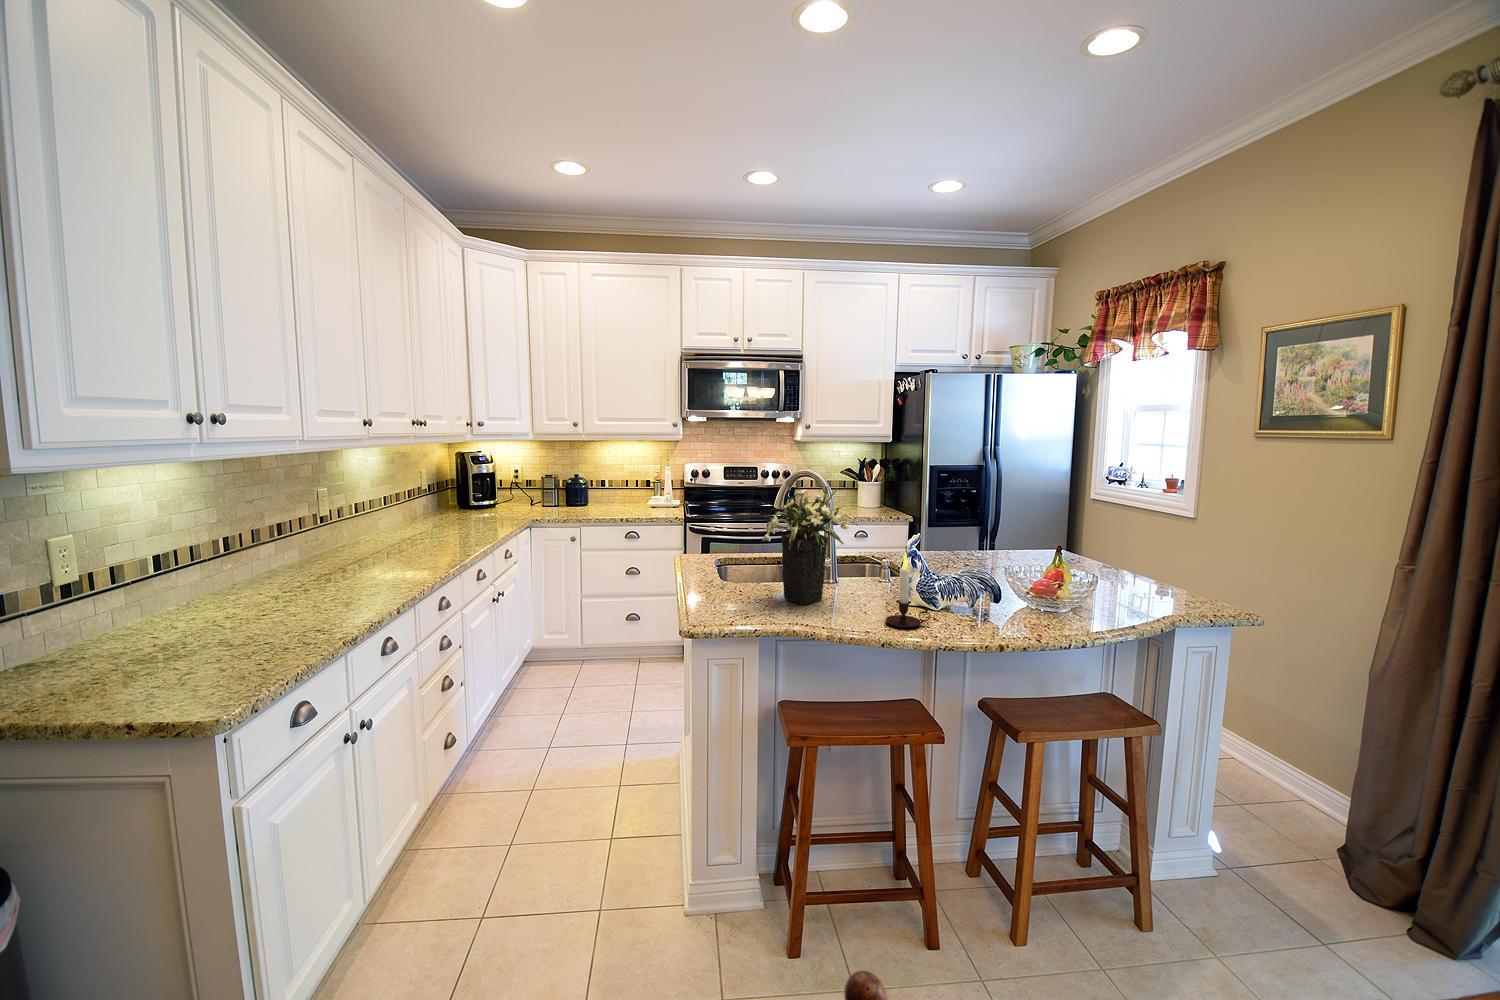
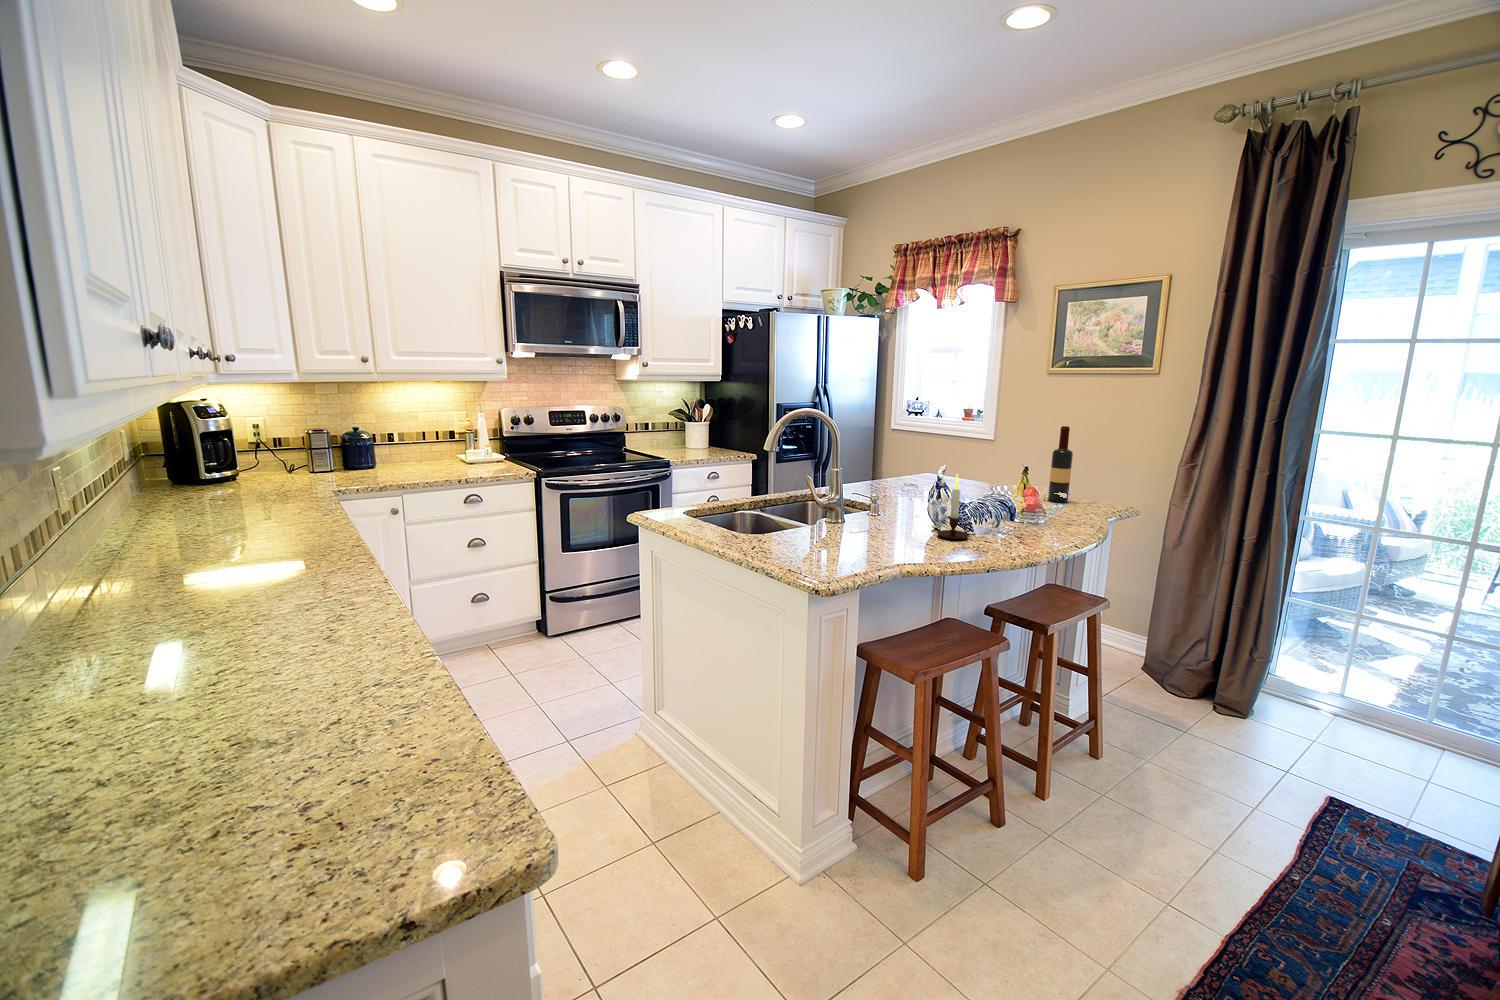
flower arrangement: present [762,487,859,605] -> none [816,419,902,534]
wine bottle: none [1147,508,1181,608] -> present [1048,426,1073,503]

